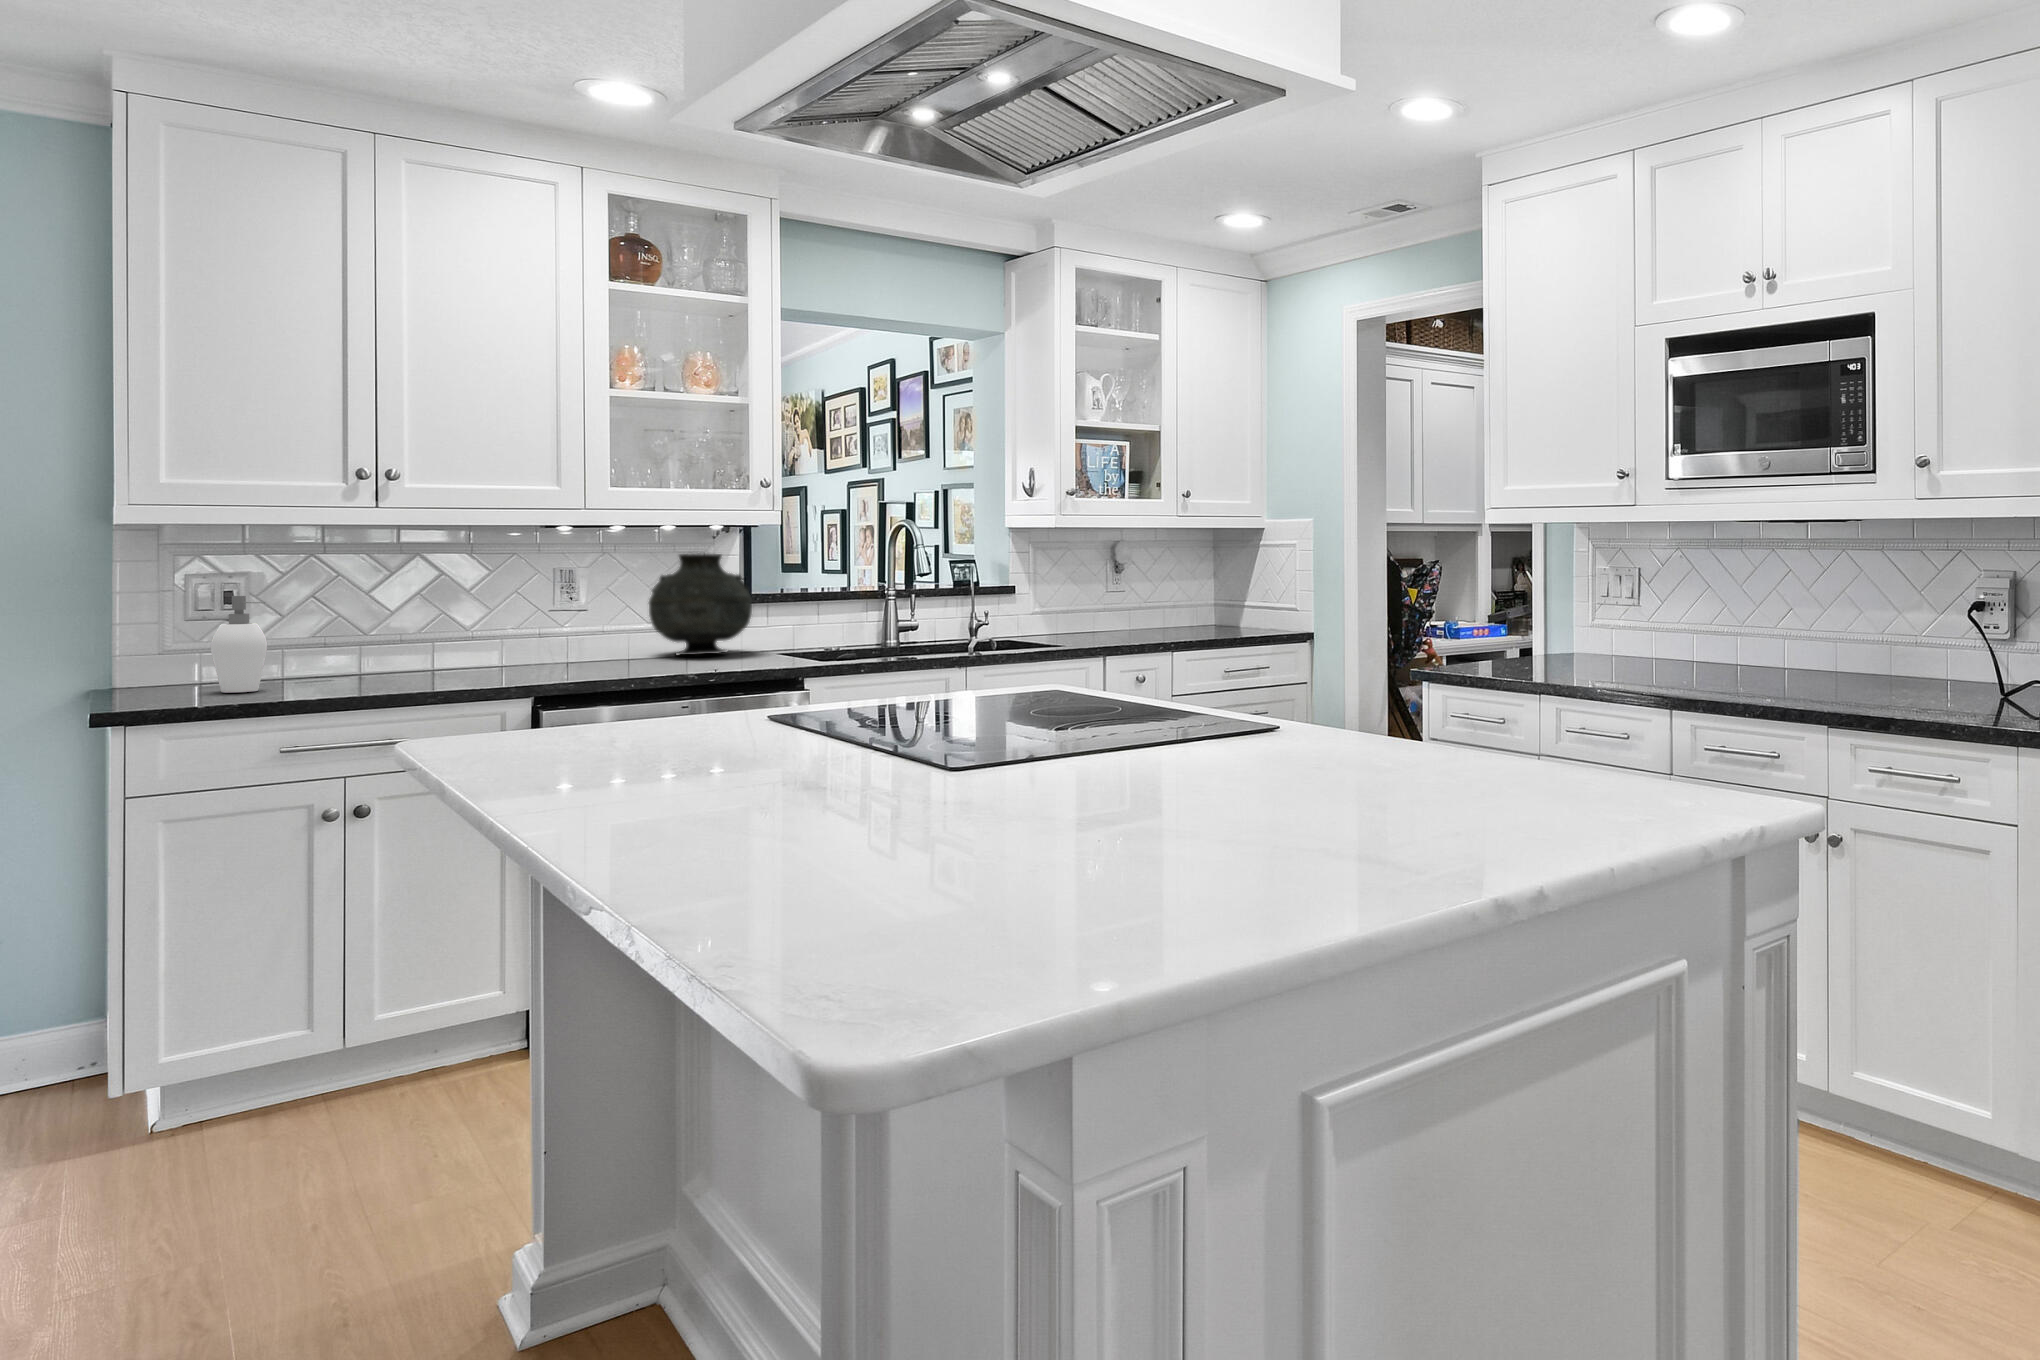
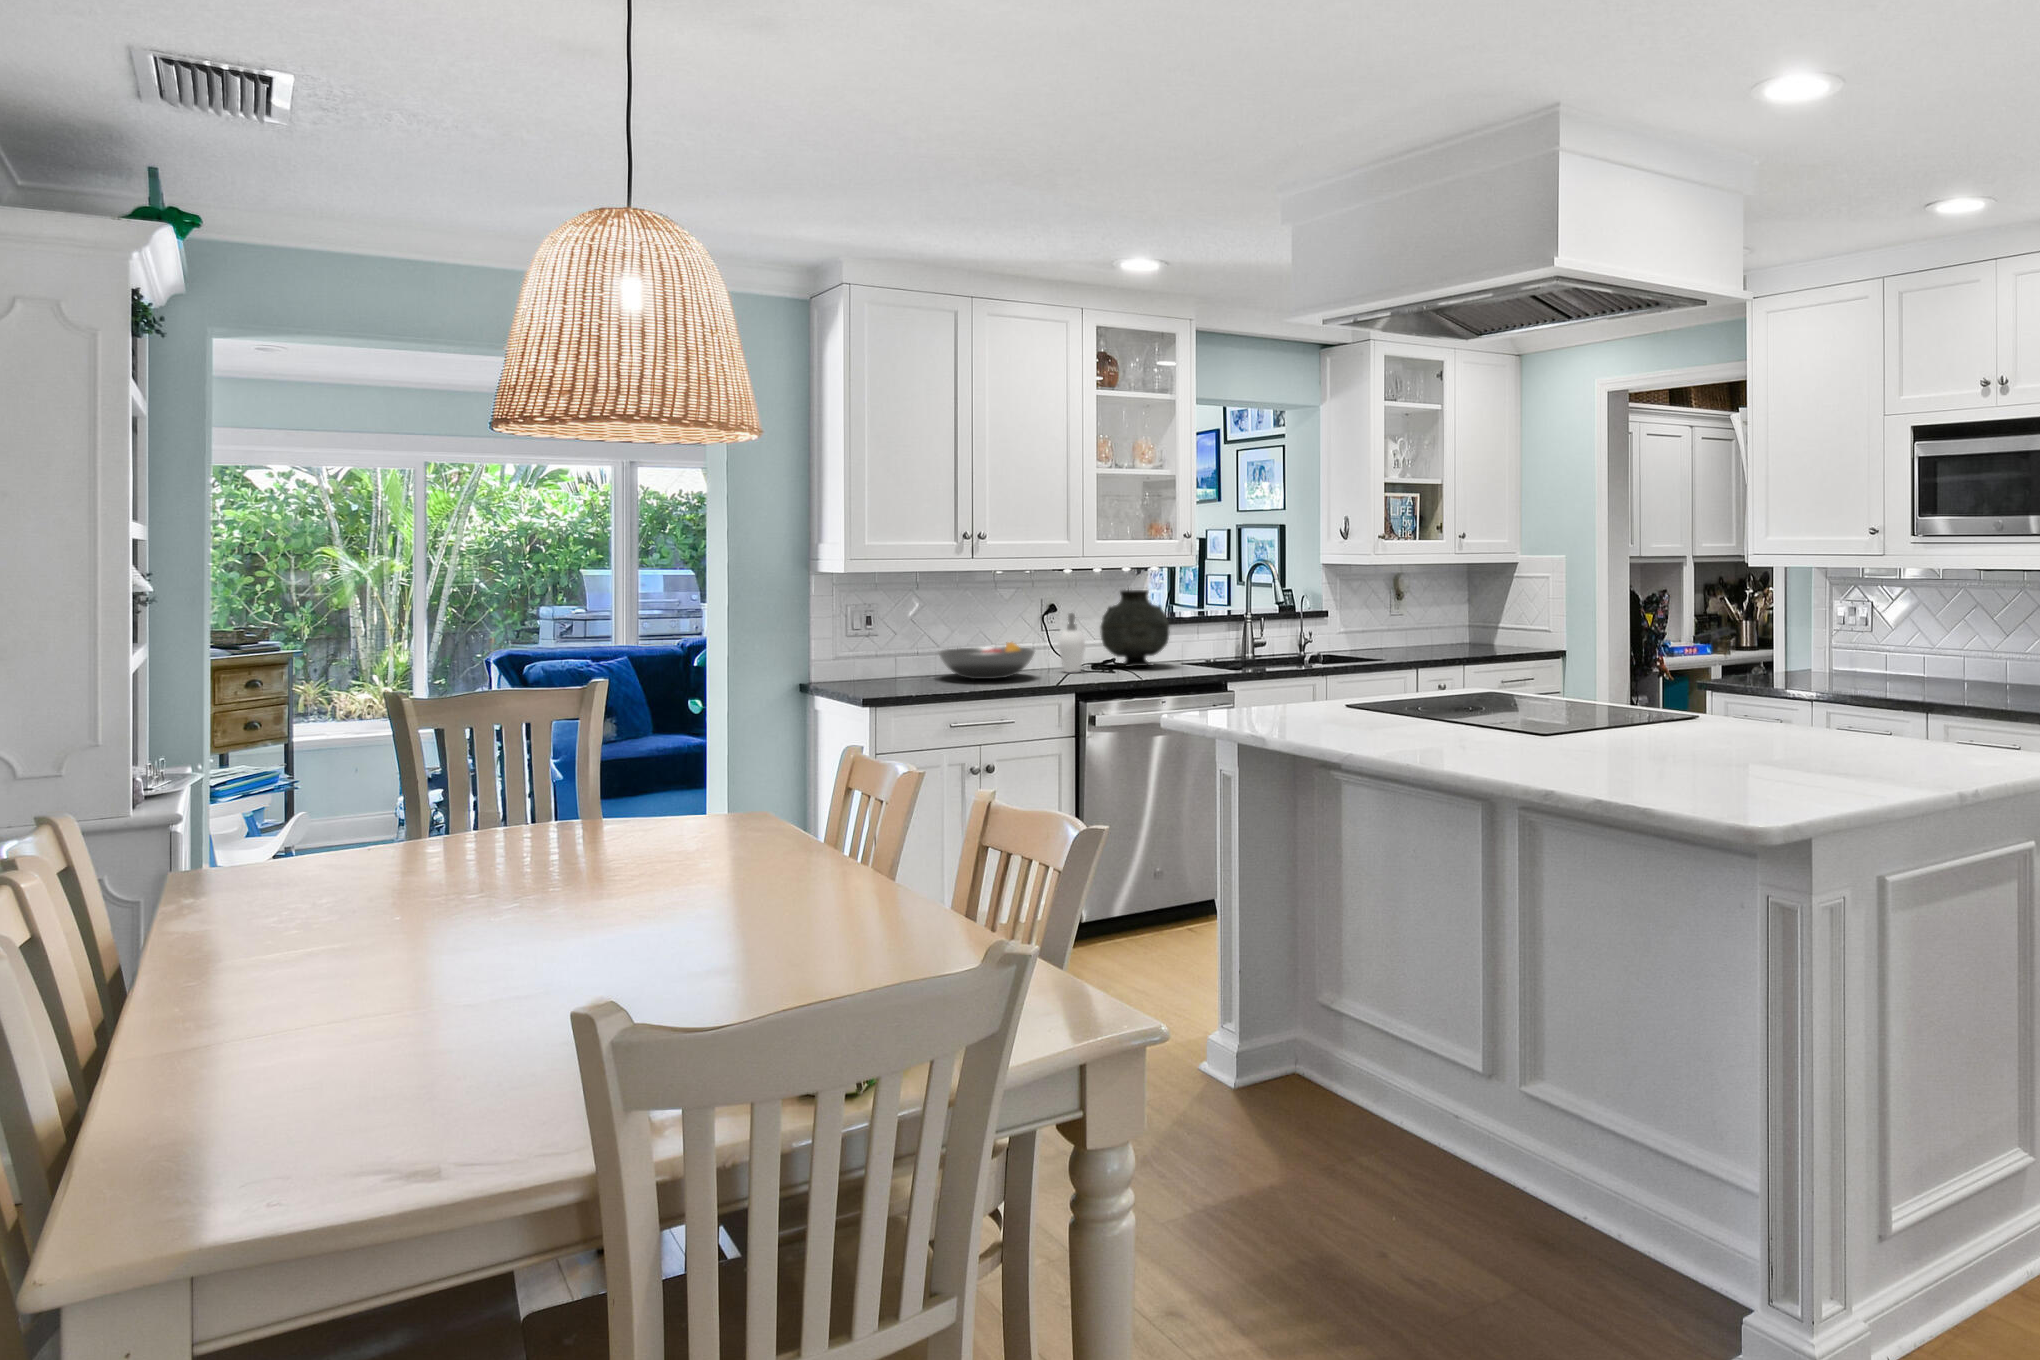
soap dispenser: present [211,596,267,693] -> present [1059,613,1085,673]
fruit bowl: none [348,622,516,674] -> present [938,642,1035,679]

